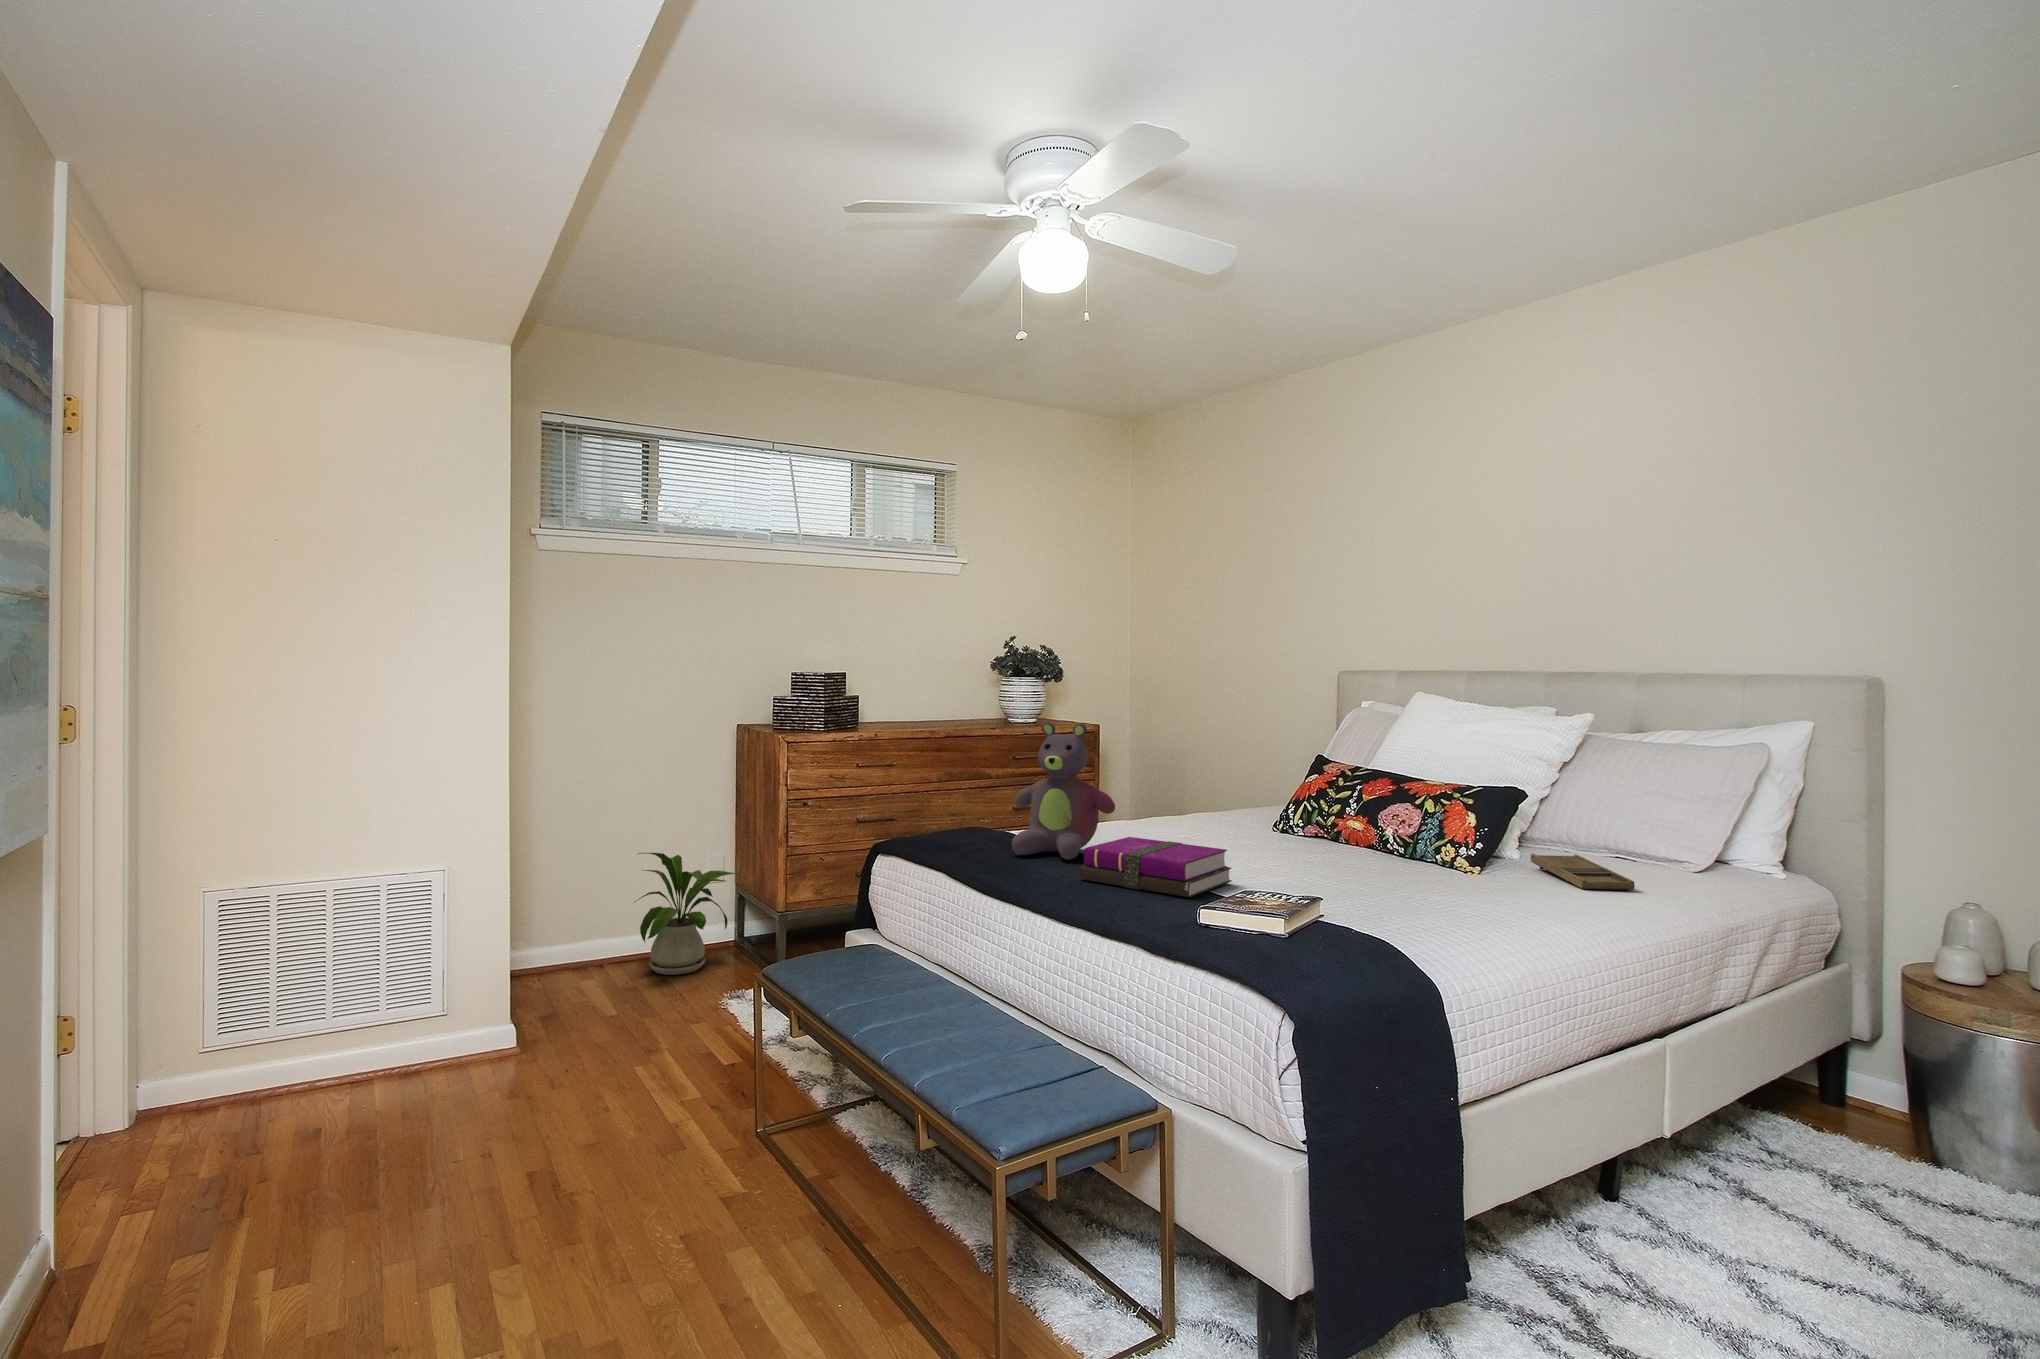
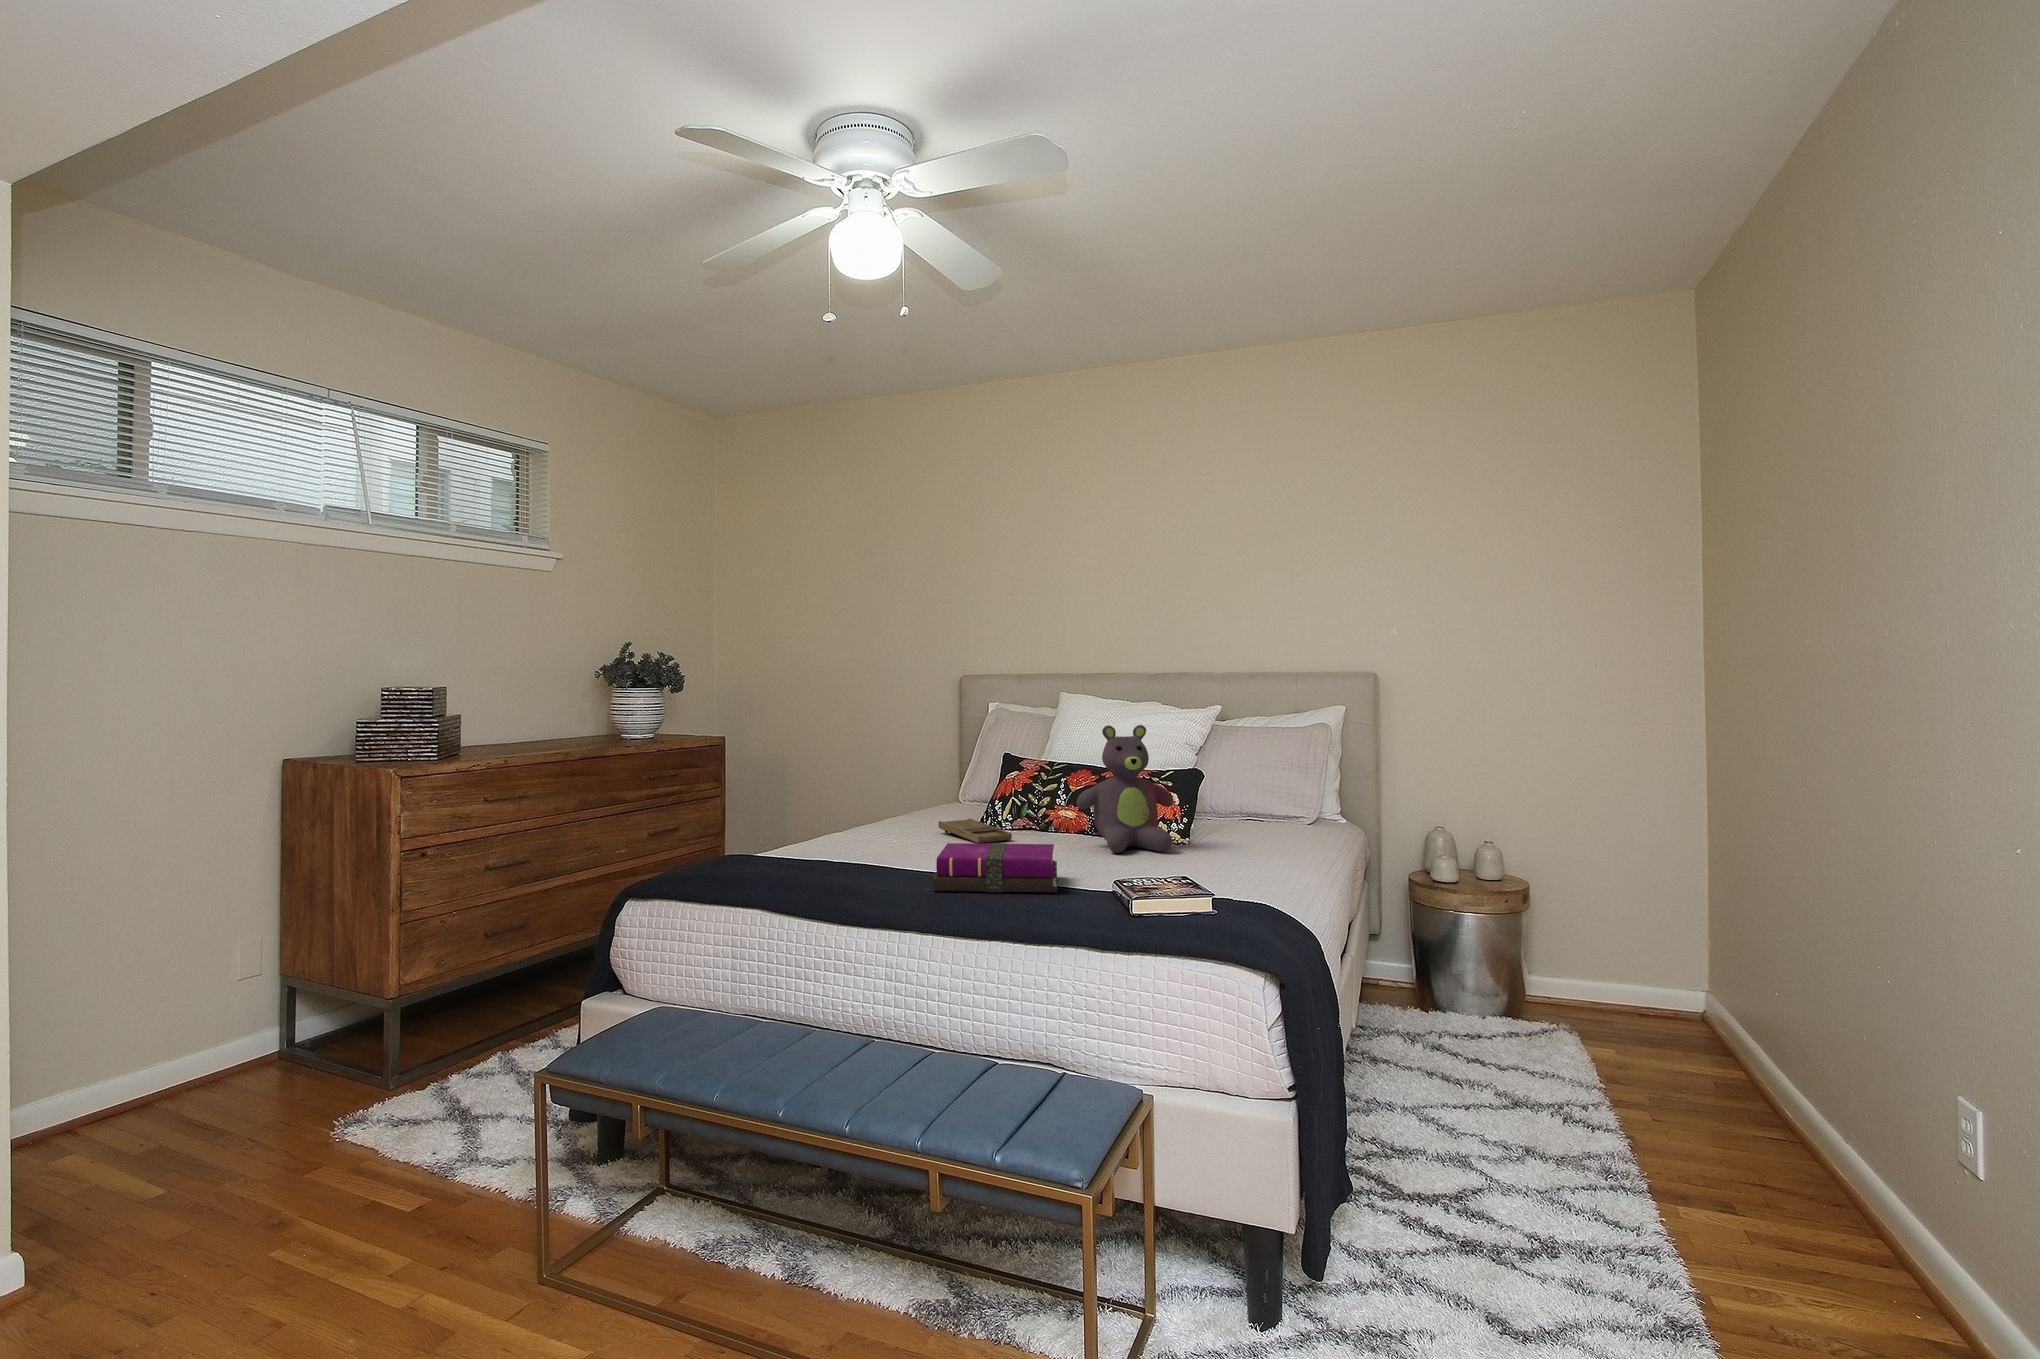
stuffed bear: present [1012,722,1115,860] -> present [1077,725,1174,853]
house plant: present [635,853,736,975] -> none [137,947,298,1121]
tray: present [1531,854,1635,890] -> present [938,818,1012,843]

